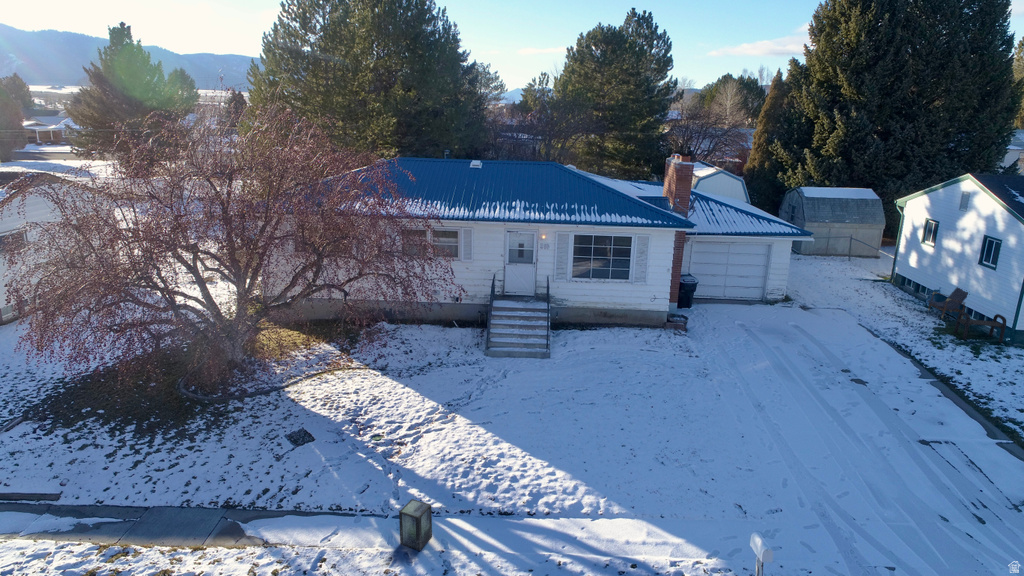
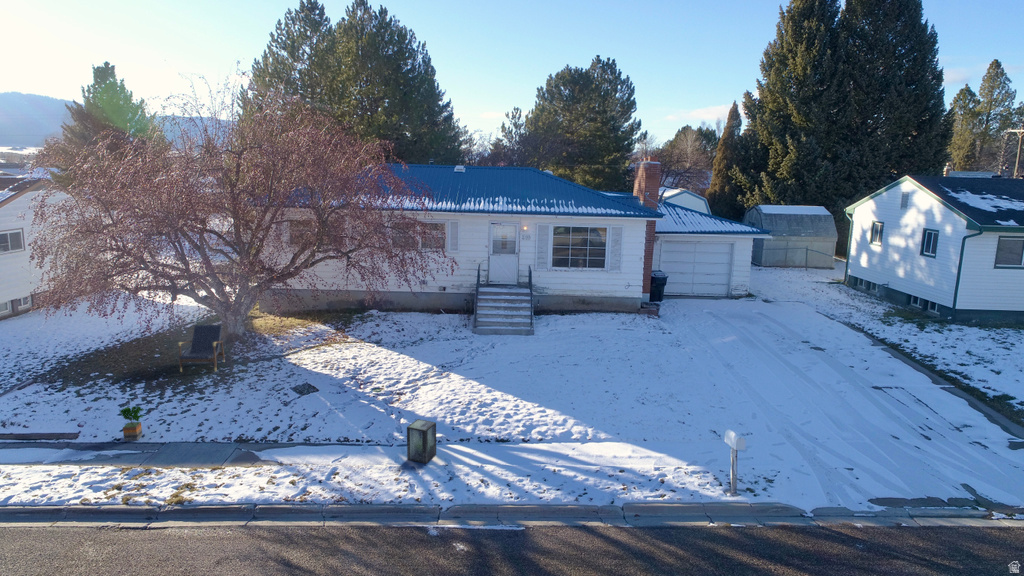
lounge chair: present [928,287,970,318] -> present [178,325,225,372]
bench: present [954,311,1006,343] -> none [902,296,947,322]
potted tree: none [99,471,126,509] -> present [120,406,144,441]

